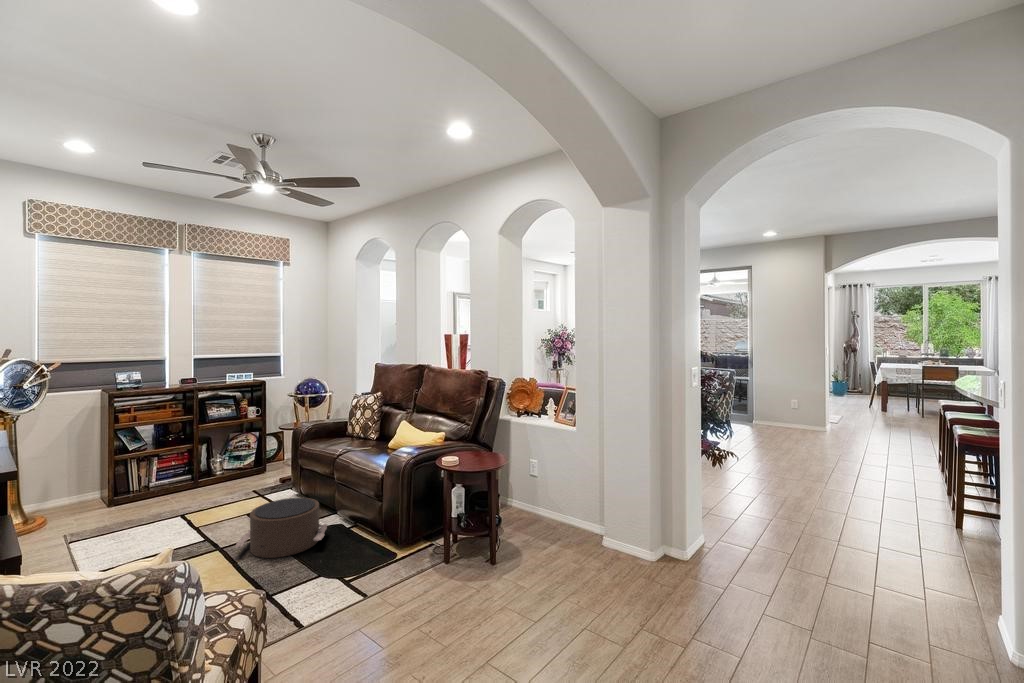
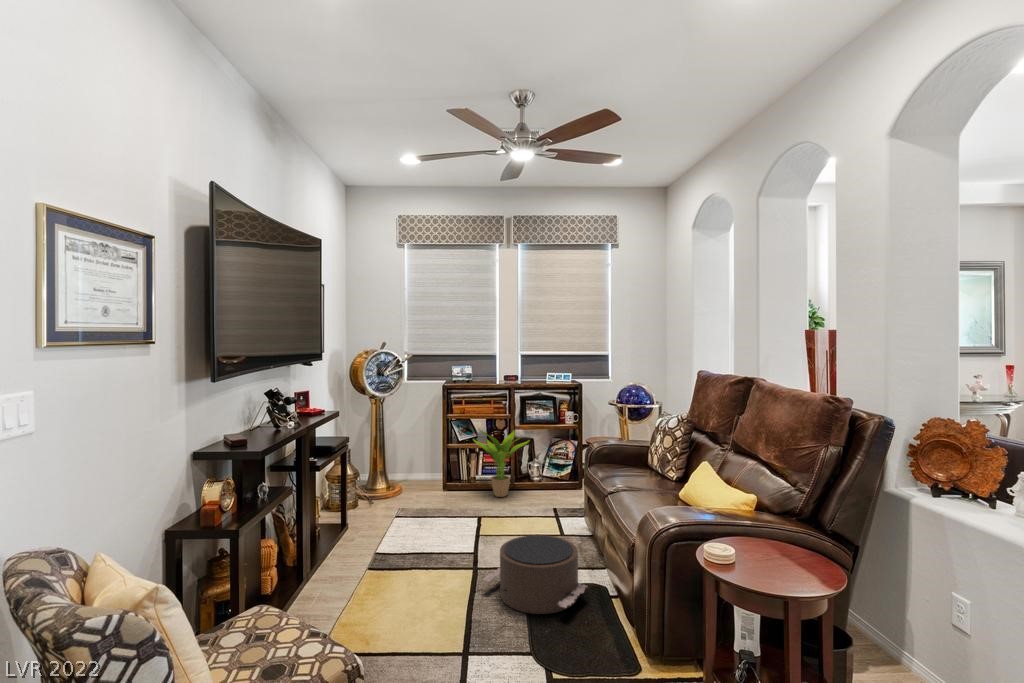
potted plant: none [150,429,215,495] -> present [473,429,529,497]

